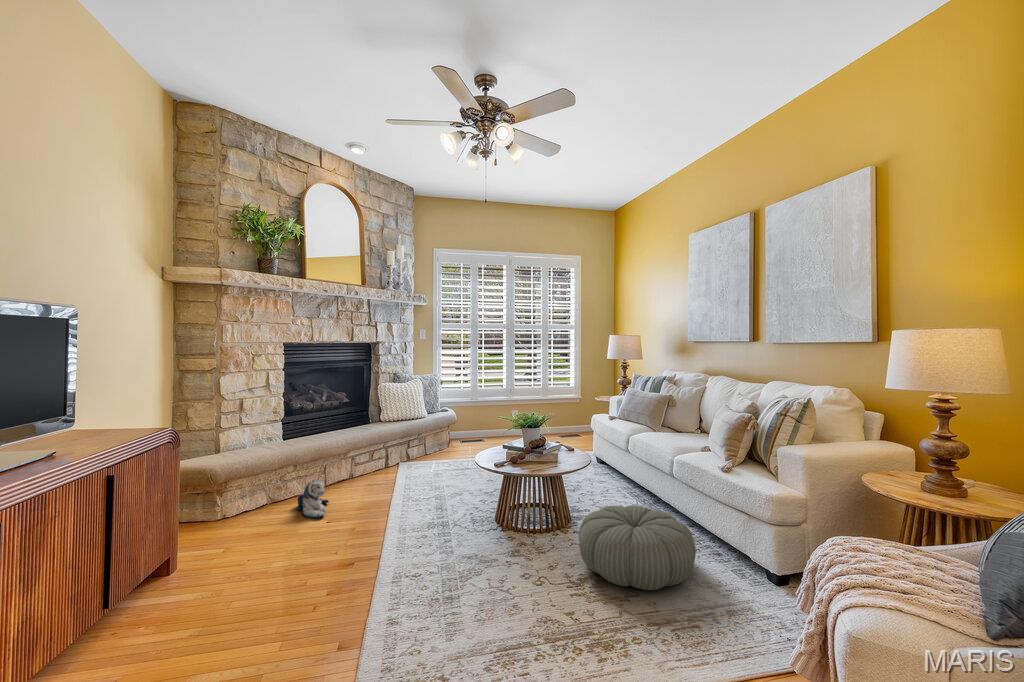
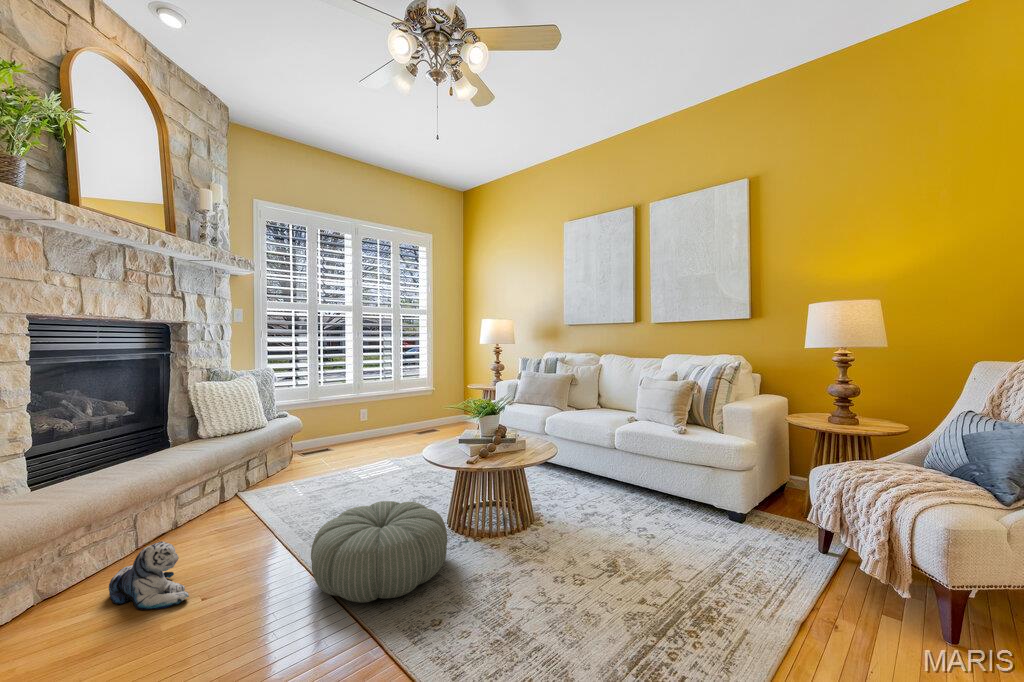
pouf: present [579,505,696,590] -> present [311,501,447,603]

